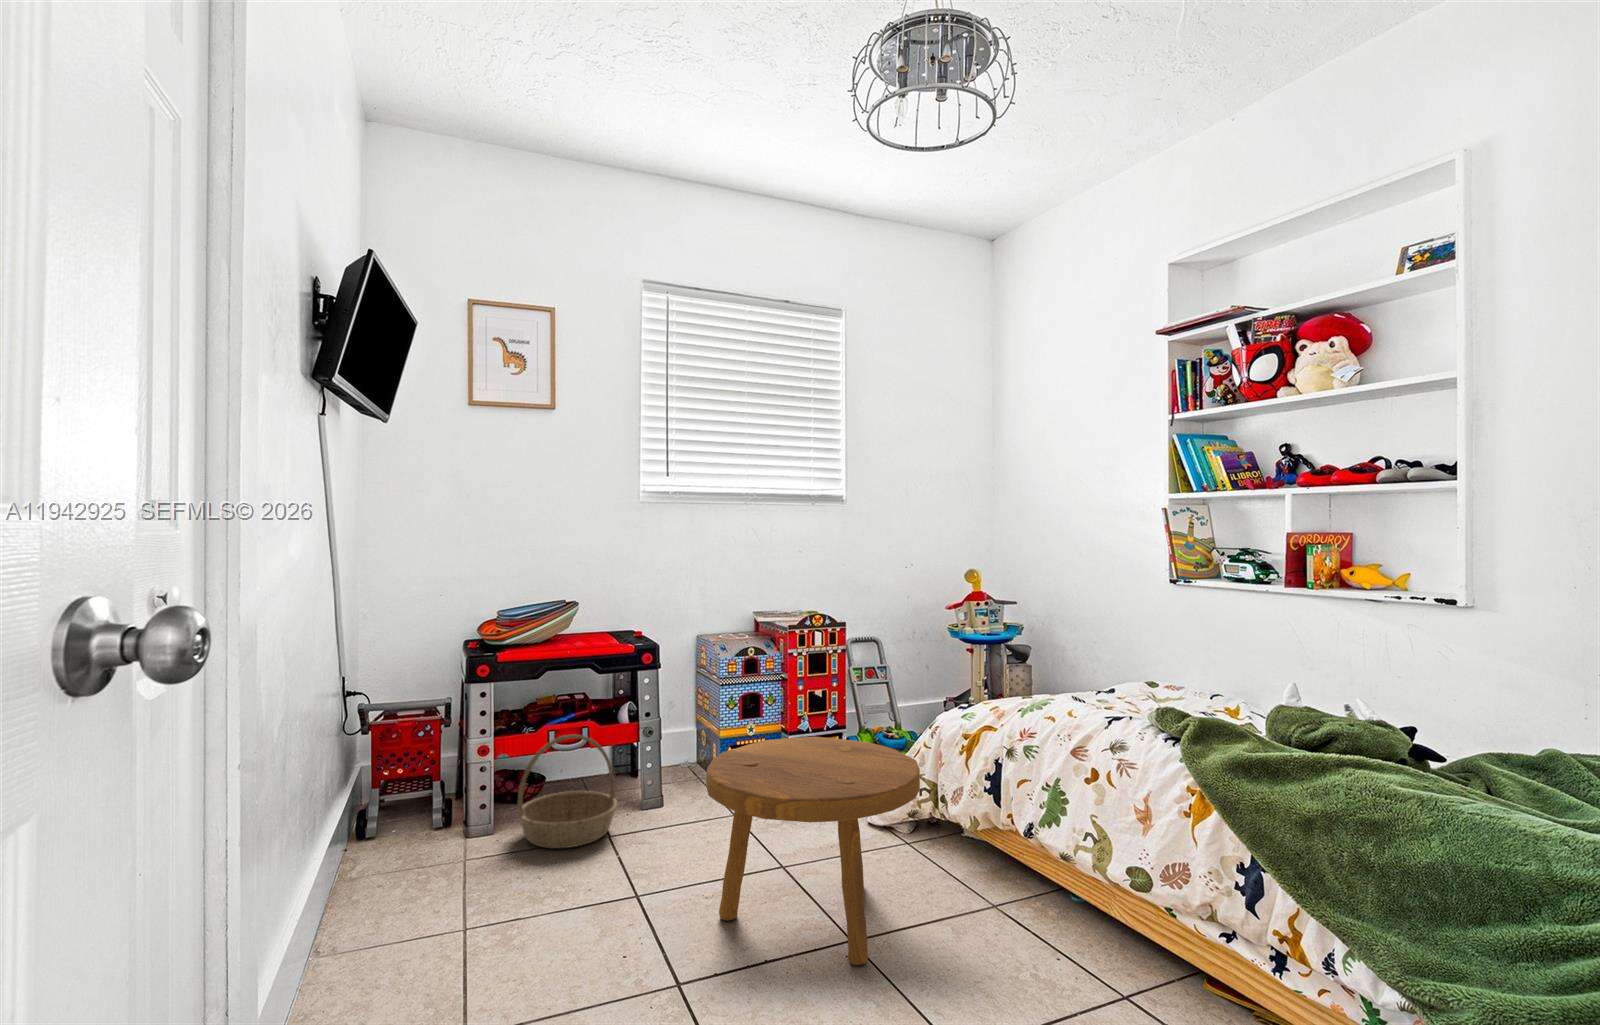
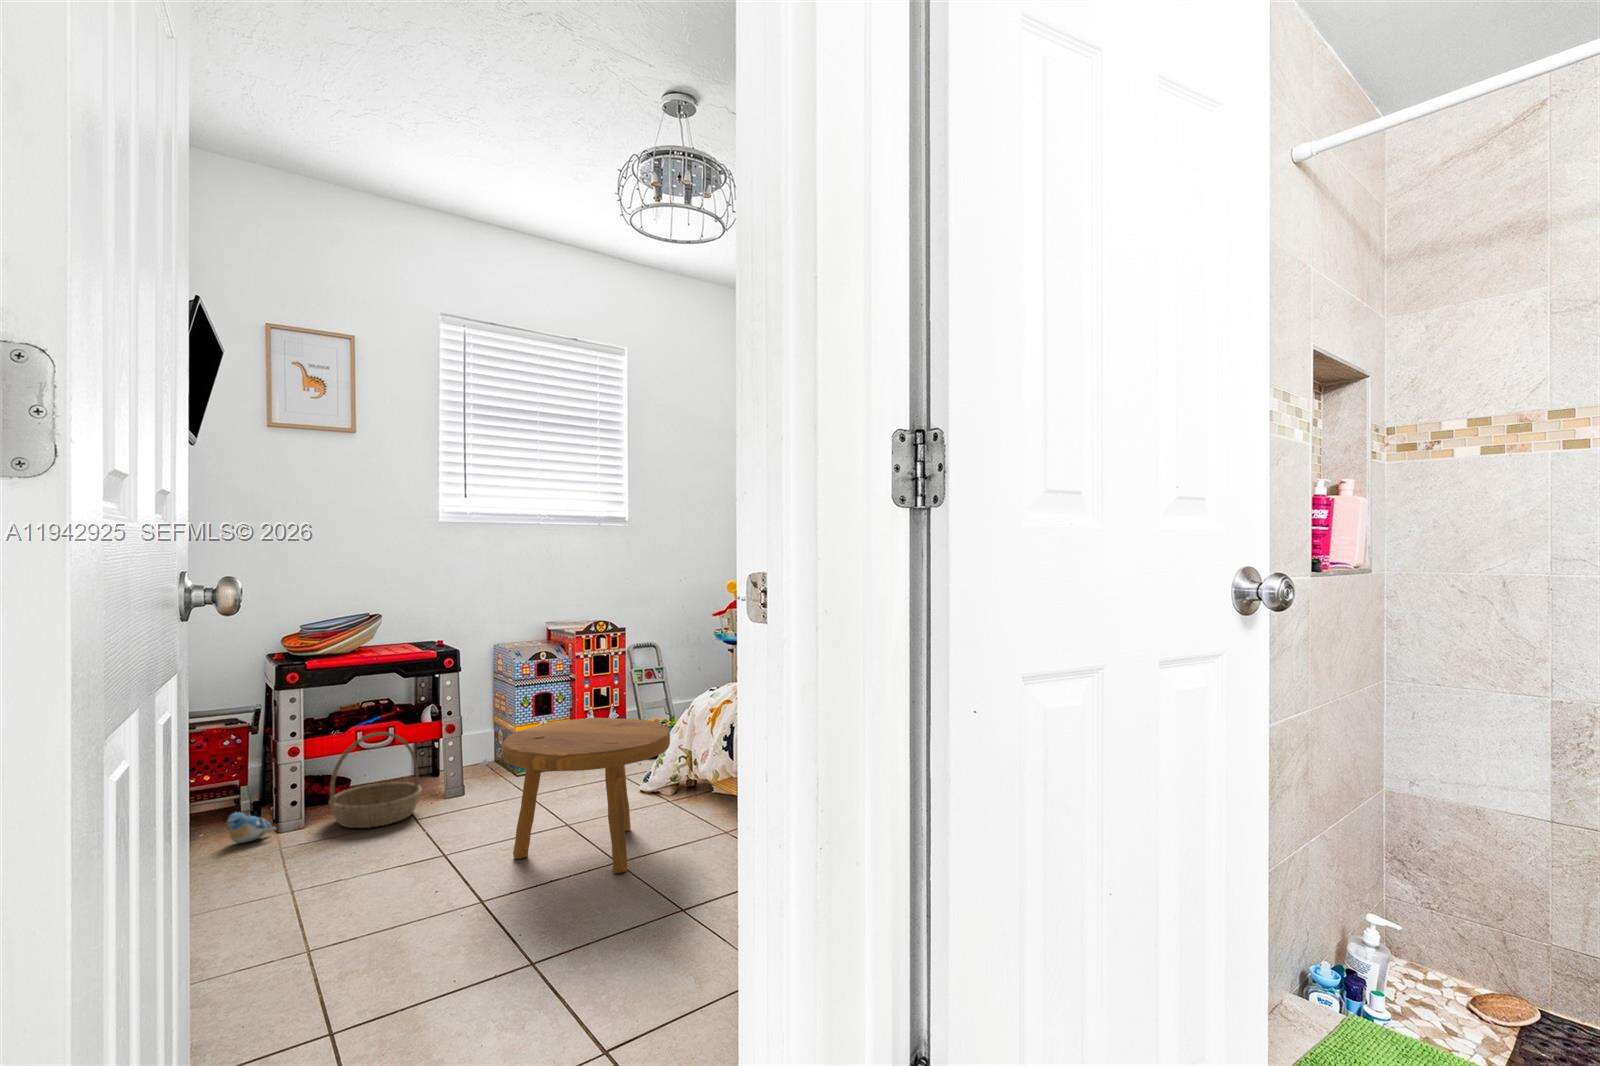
plush toy: none [408,820,462,856] -> present [226,812,276,843]

